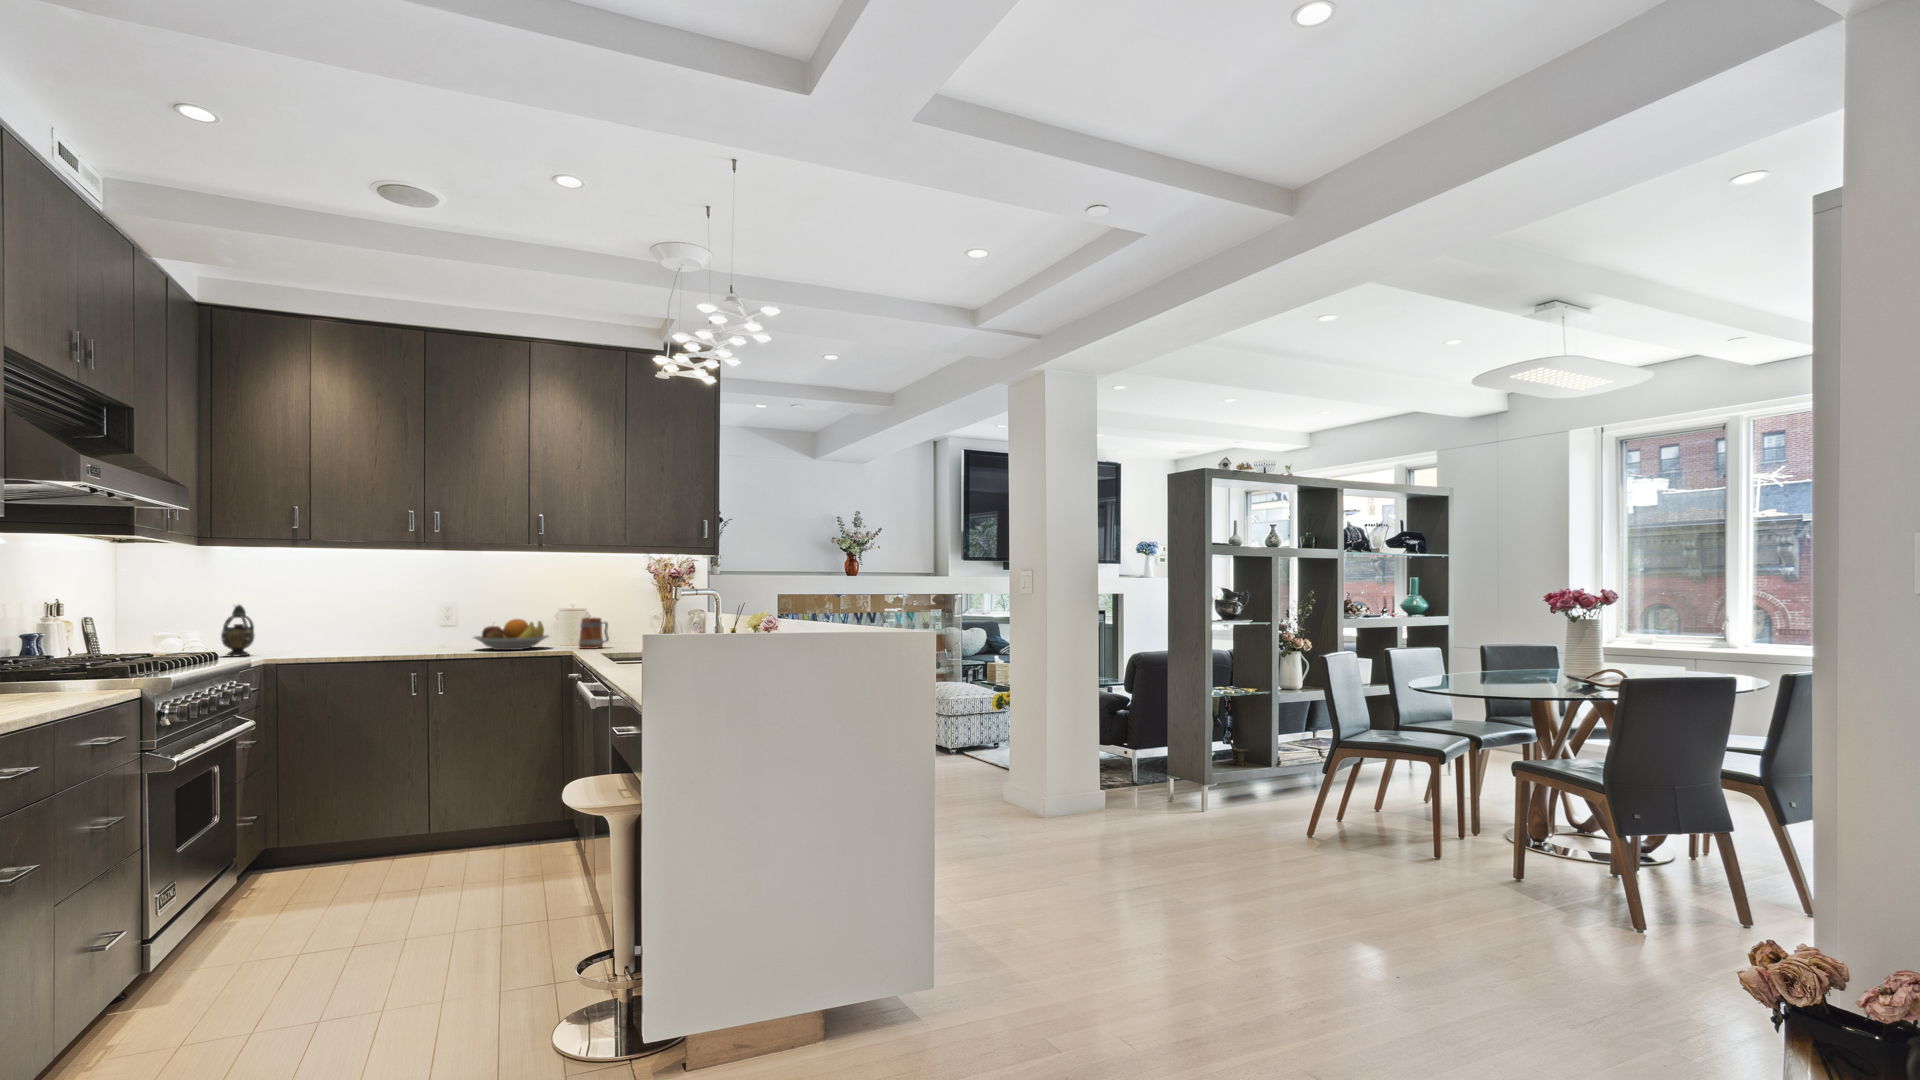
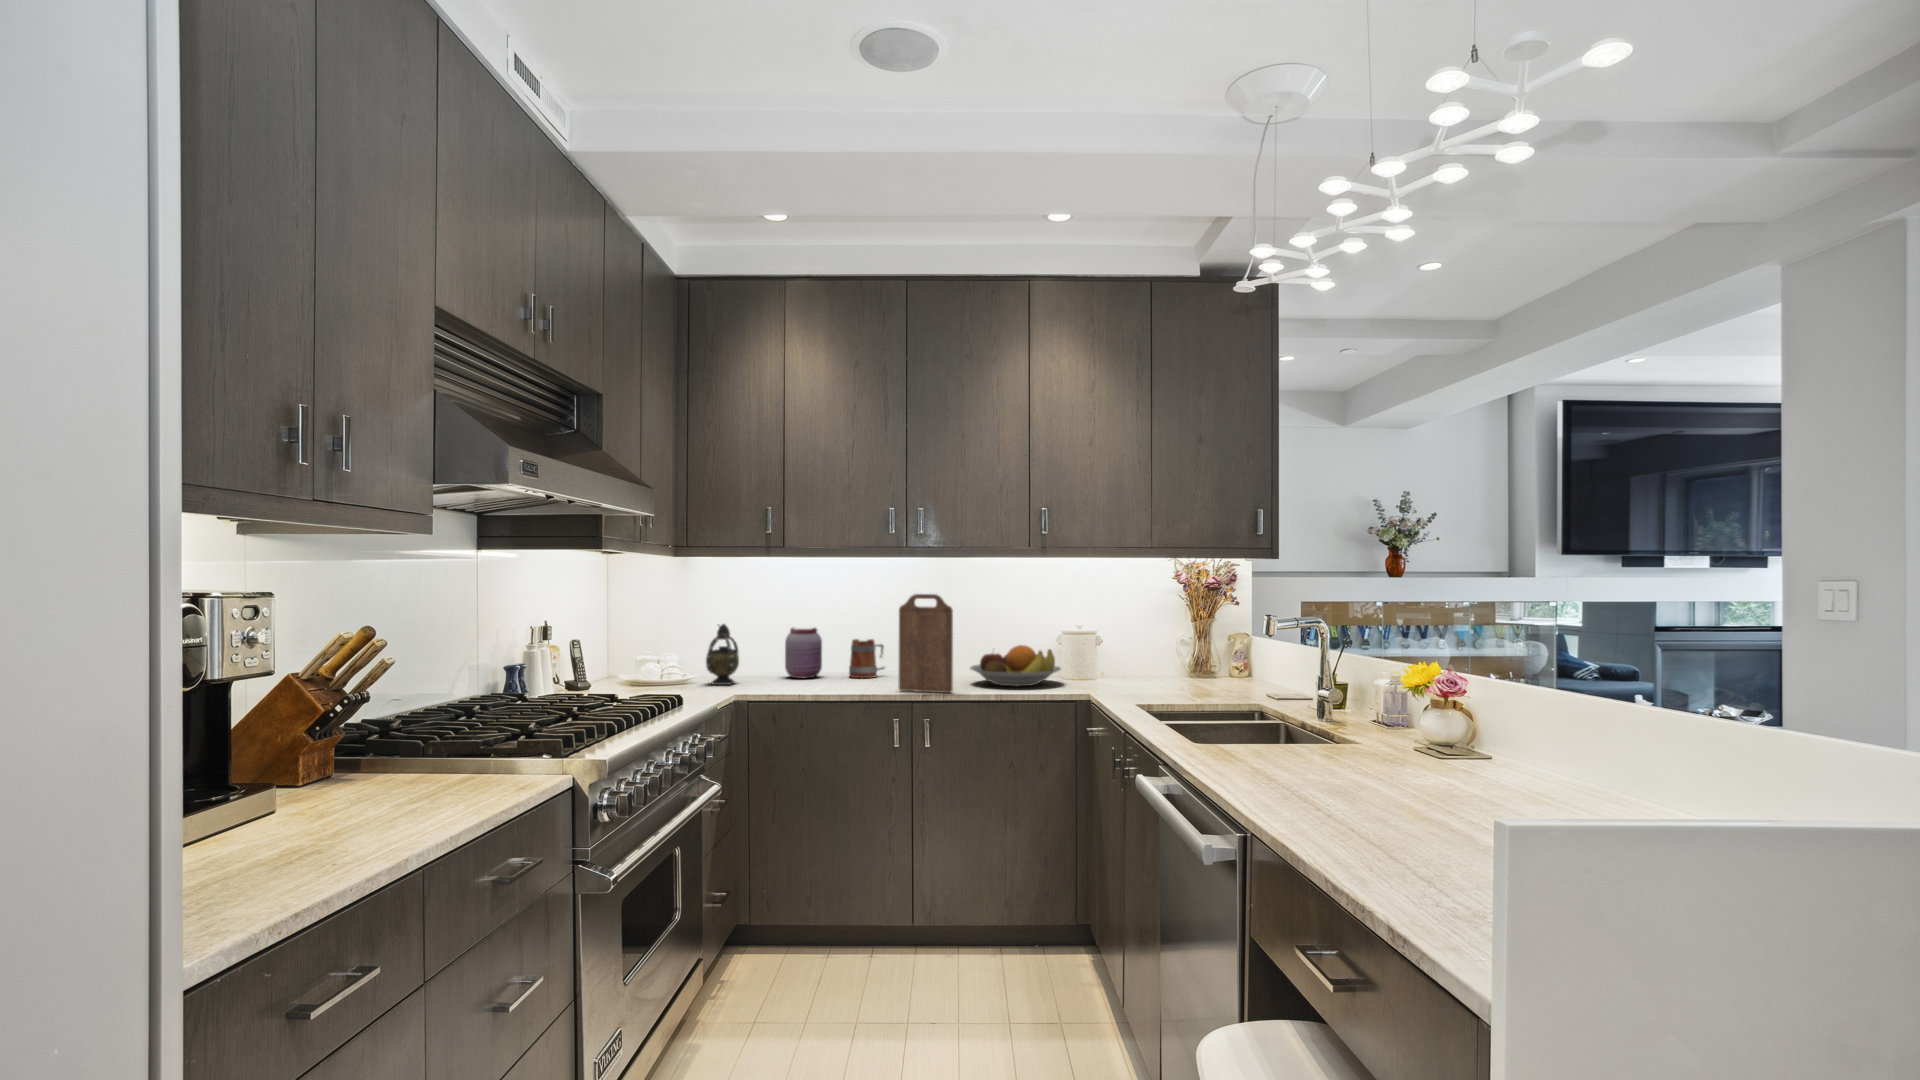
cutting board: none [408,578,457,654] -> present [898,594,953,693]
jar: none [299,609,337,652] -> present [785,627,822,678]
mug: present [579,618,609,649] -> present [849,639,884,678]

